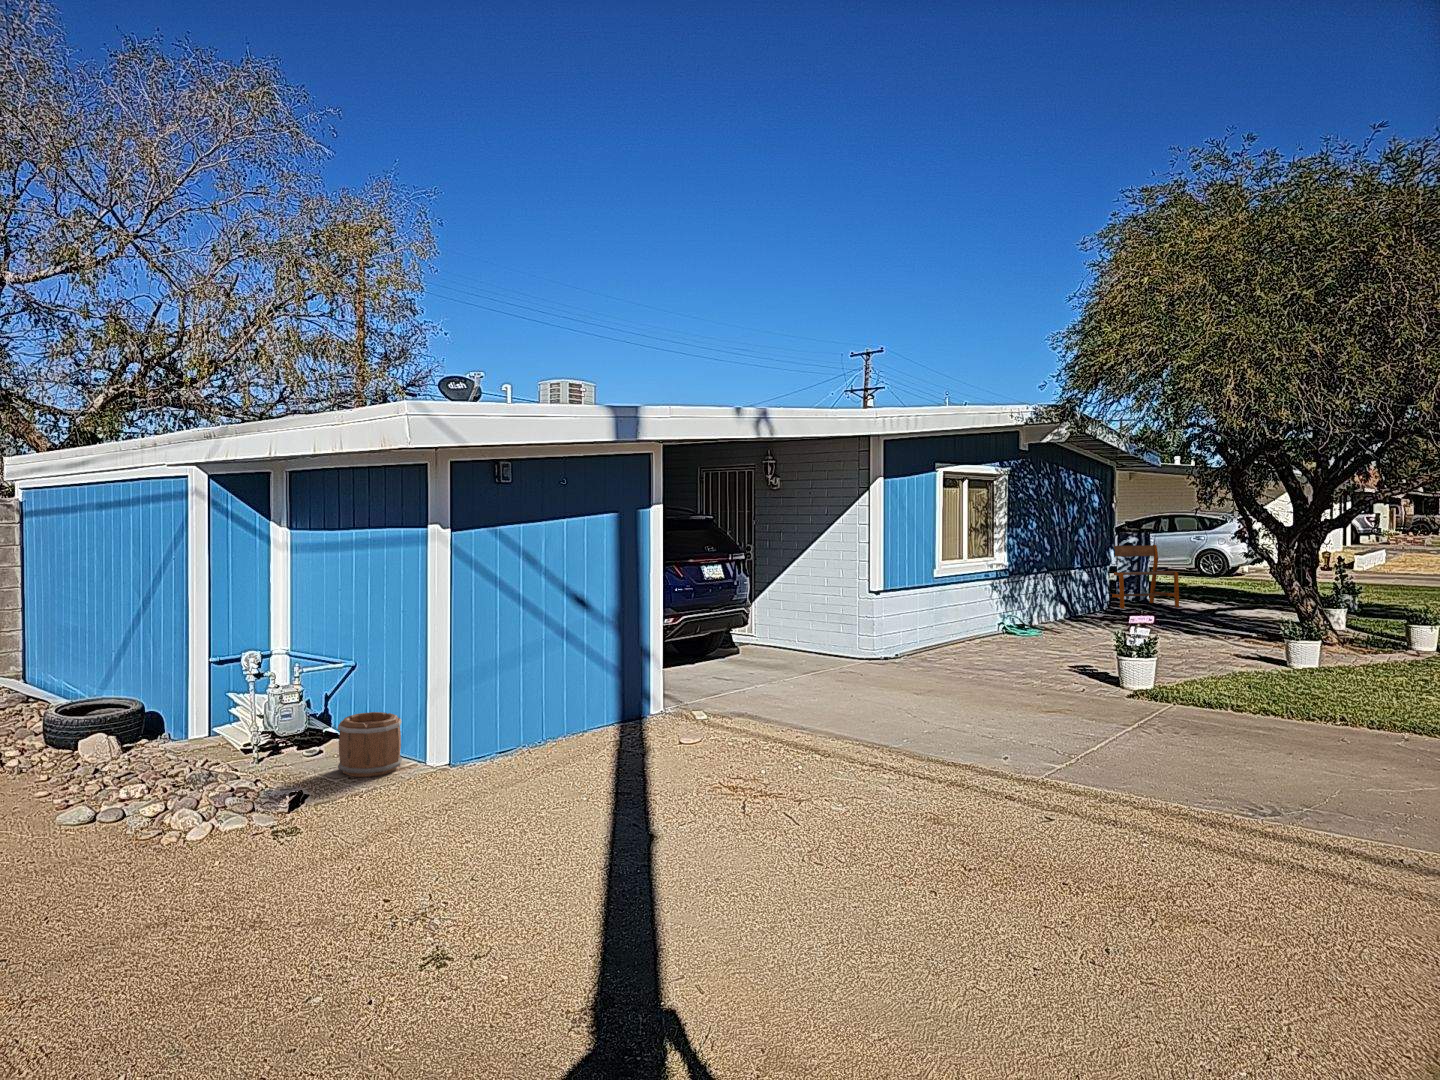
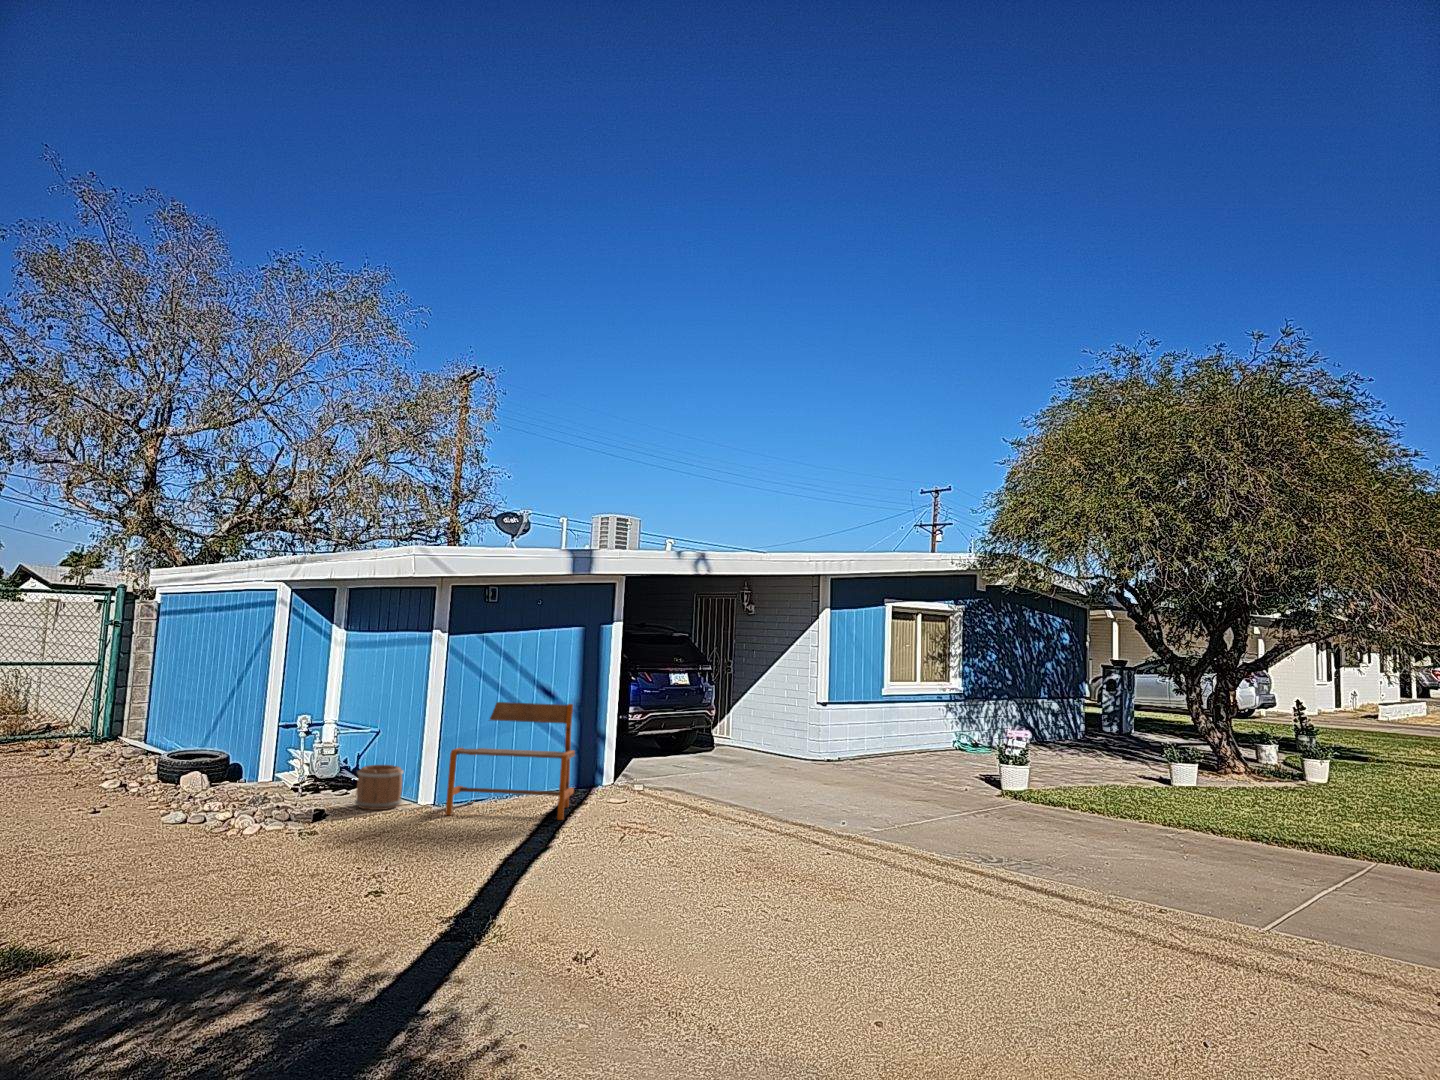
bench: present [1112,545,1179,609] -> present [445,702,575,820]

